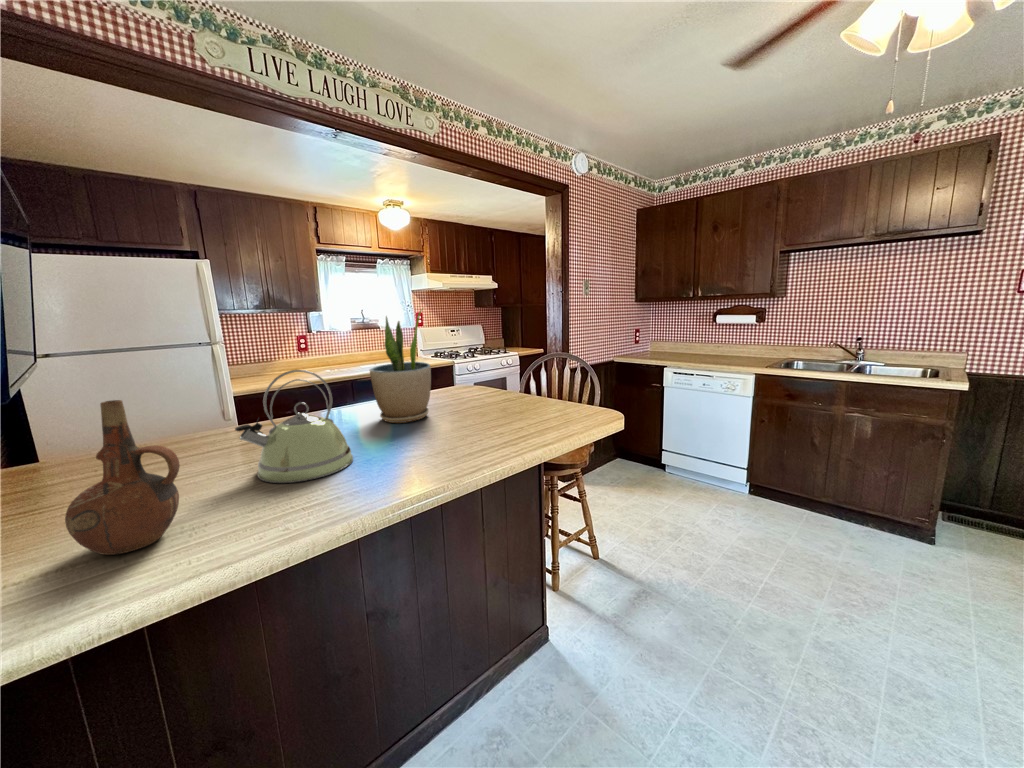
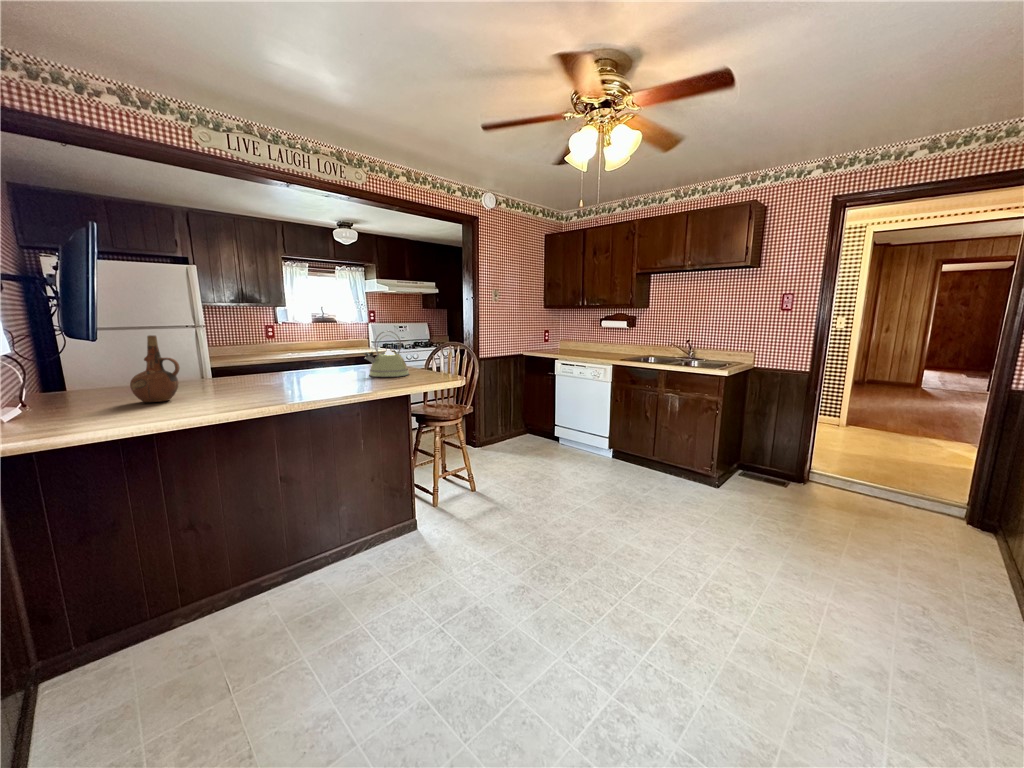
potted plant: present [370,310,431,423] -> none [295,303,336,375]
kettle: present [235,370,353,483] -> present [364,331,409,377]

